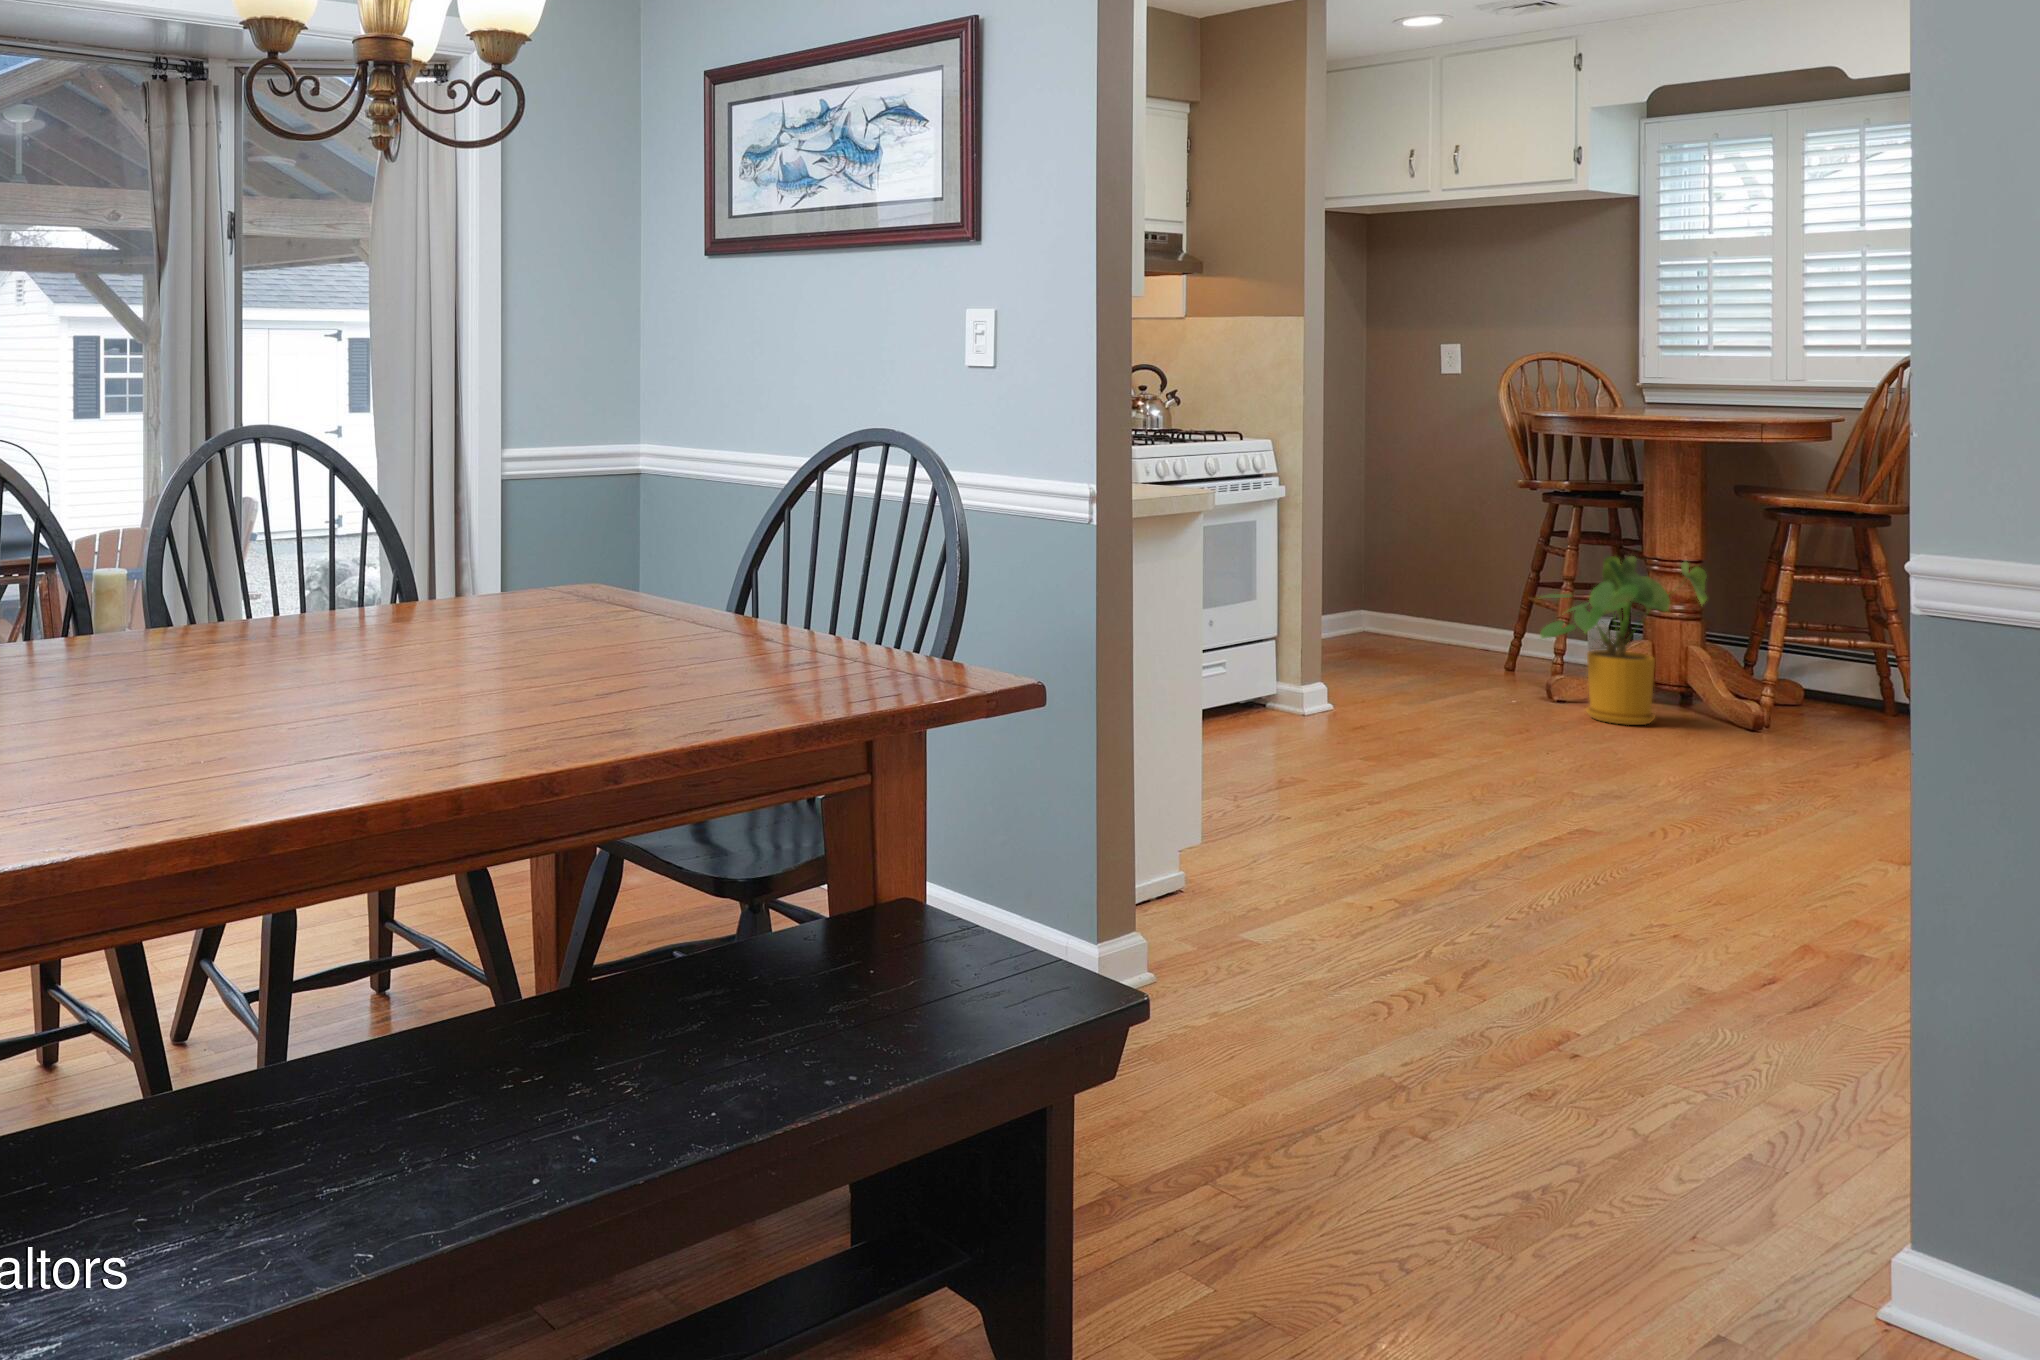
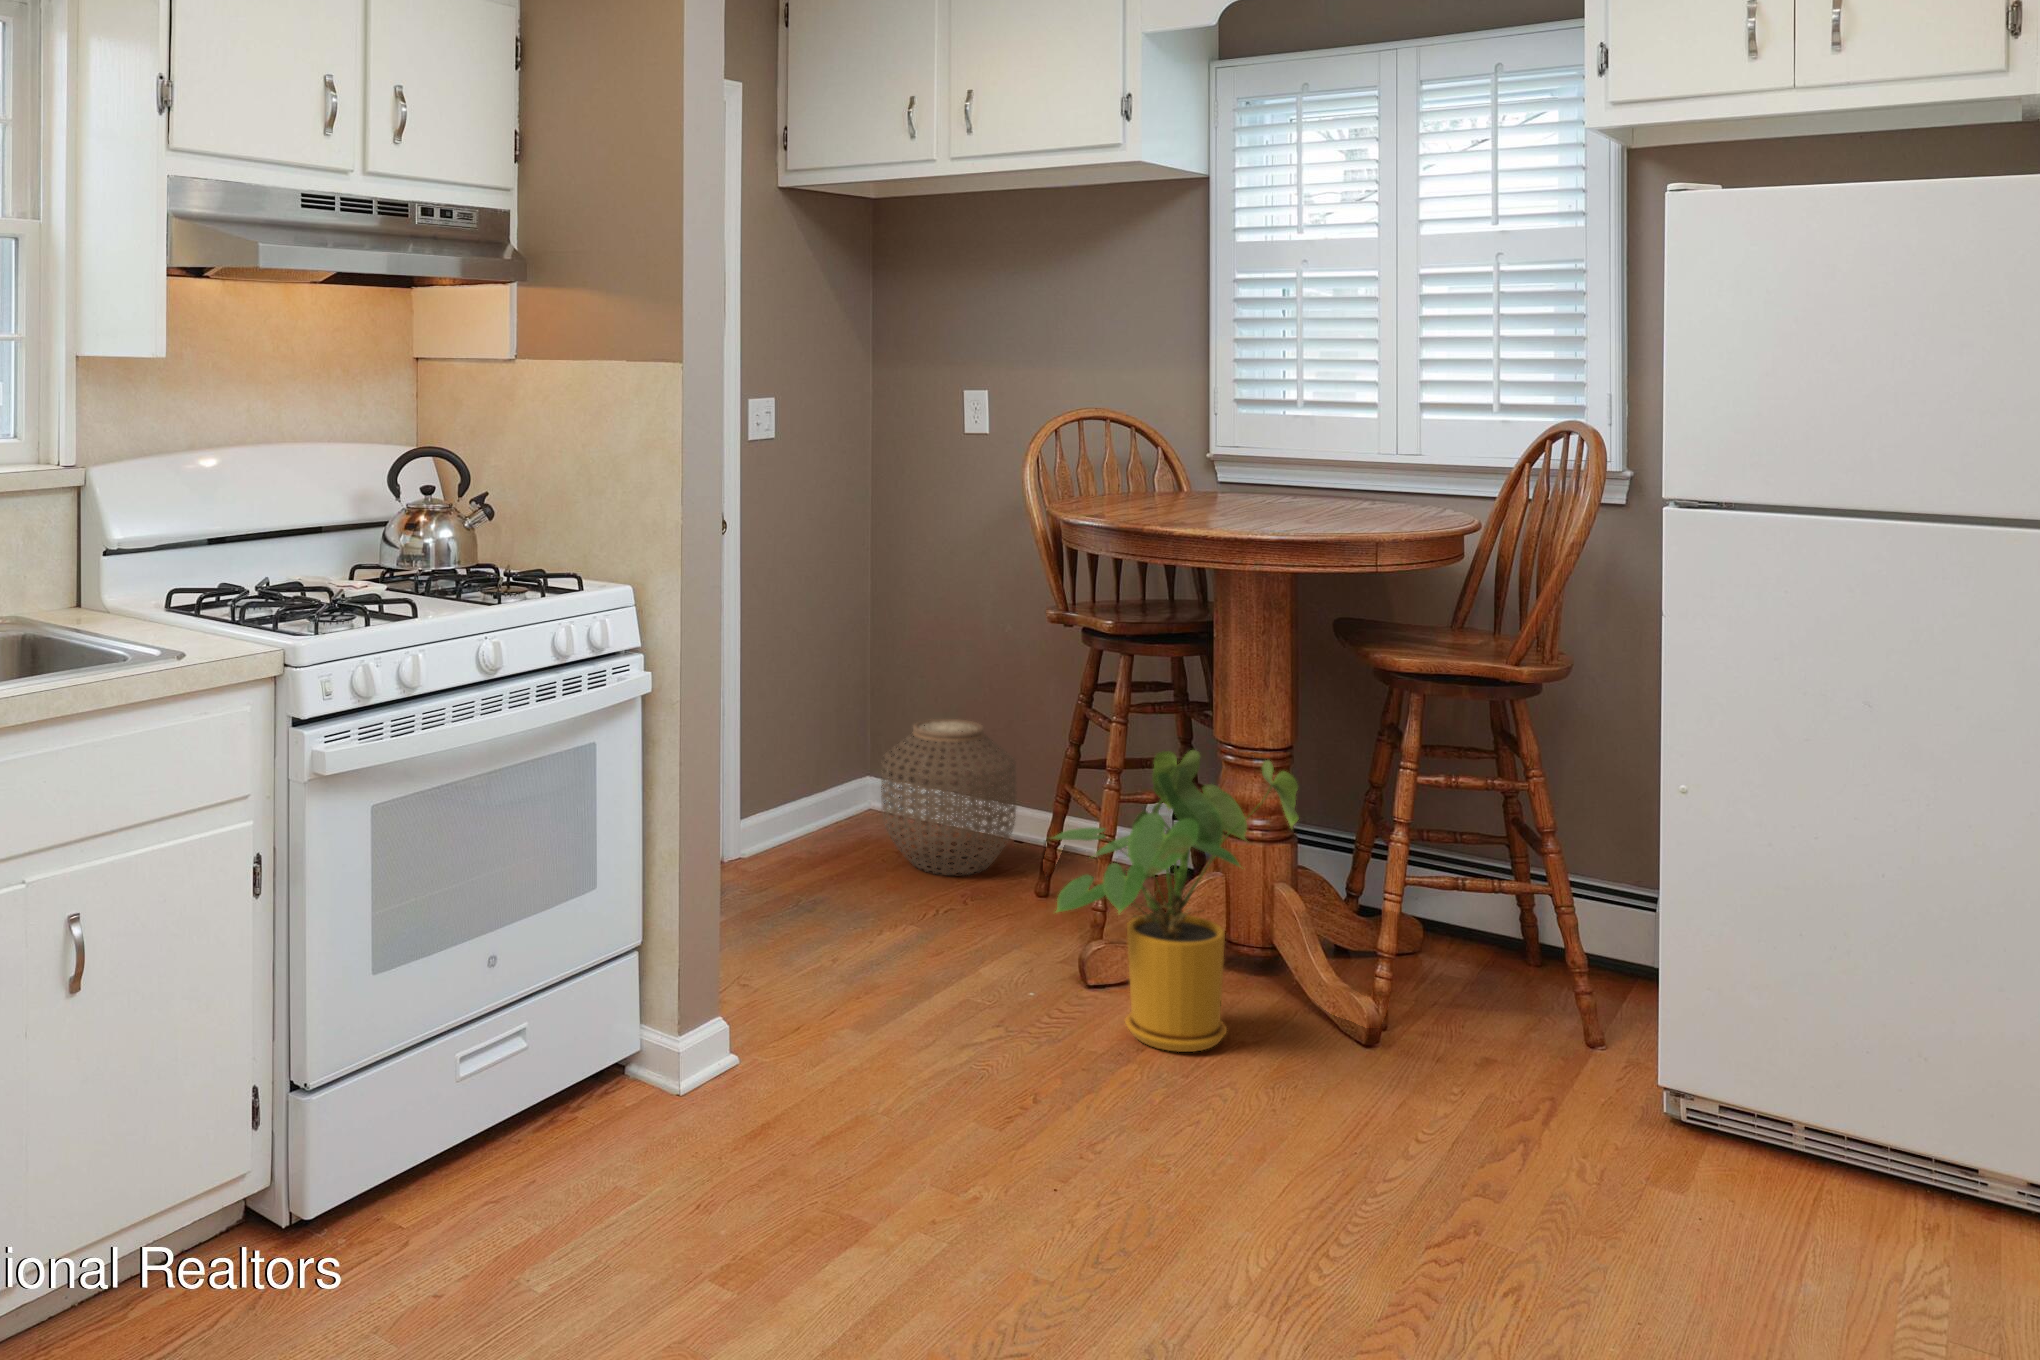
woven basket: none [1391,559,1491,657] -> present [881,719,1016,875]

